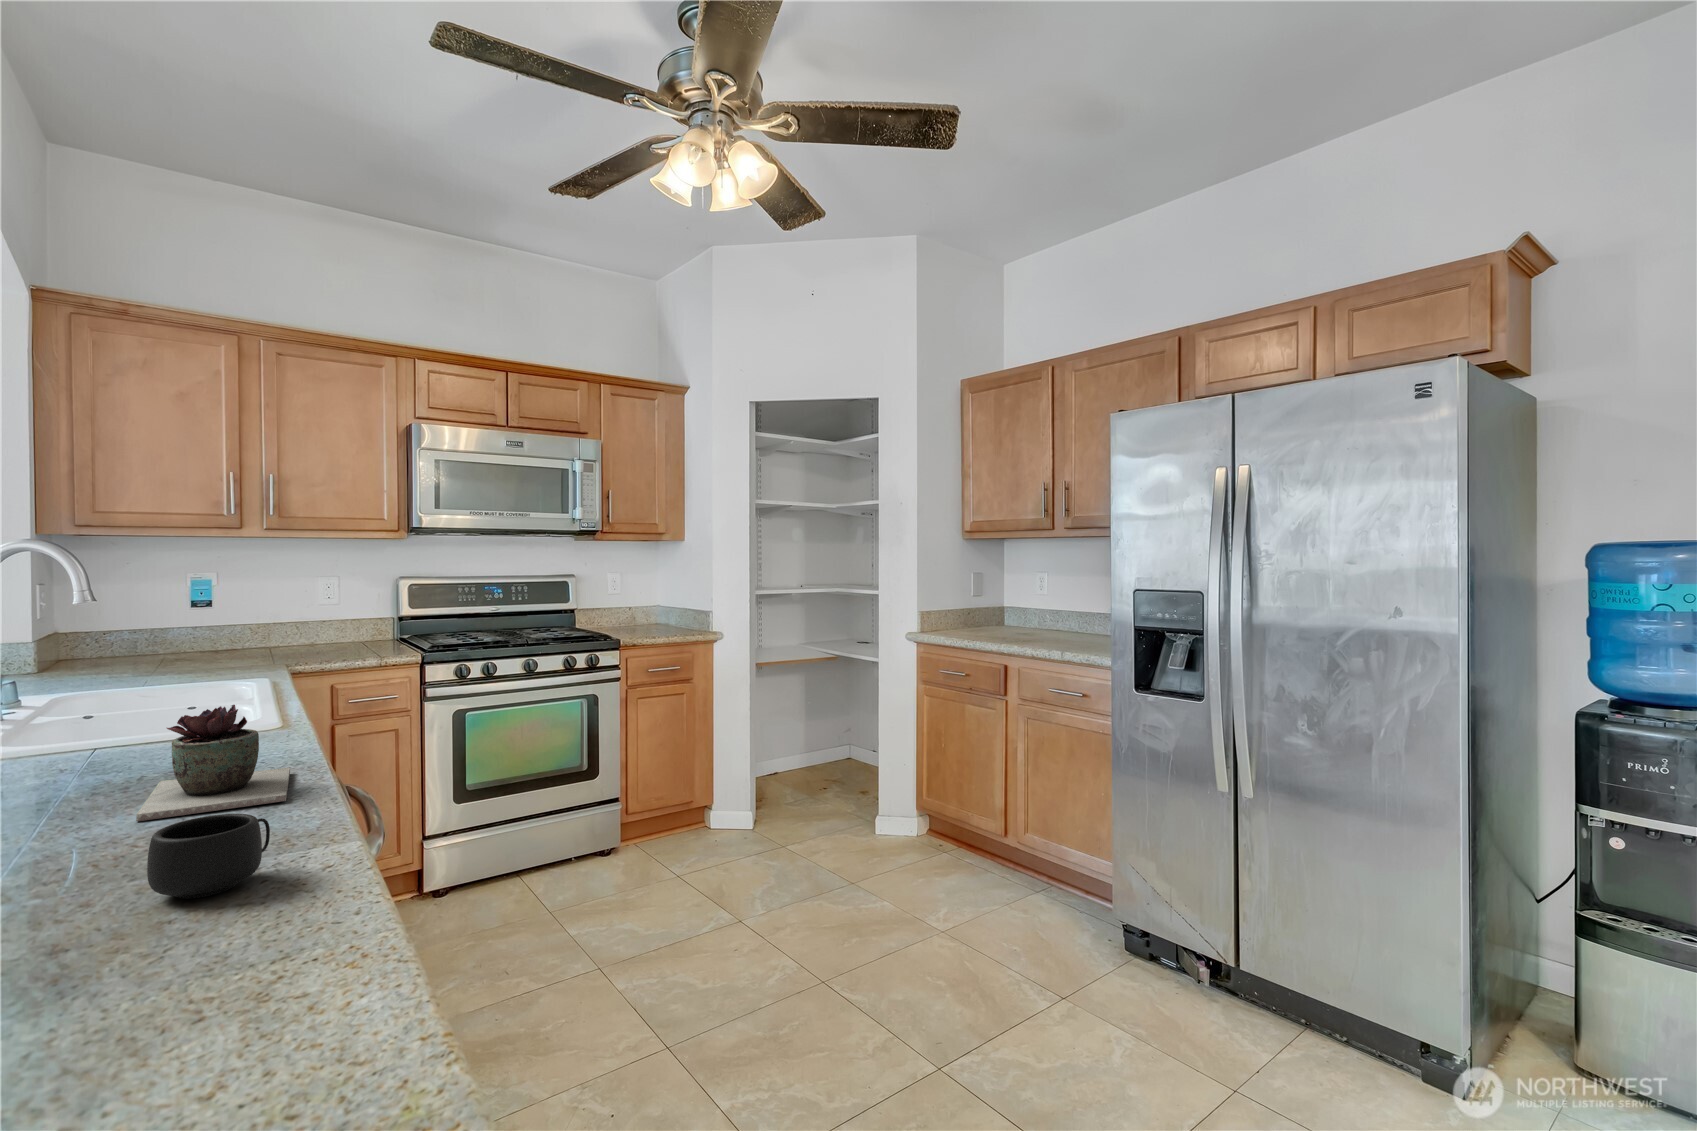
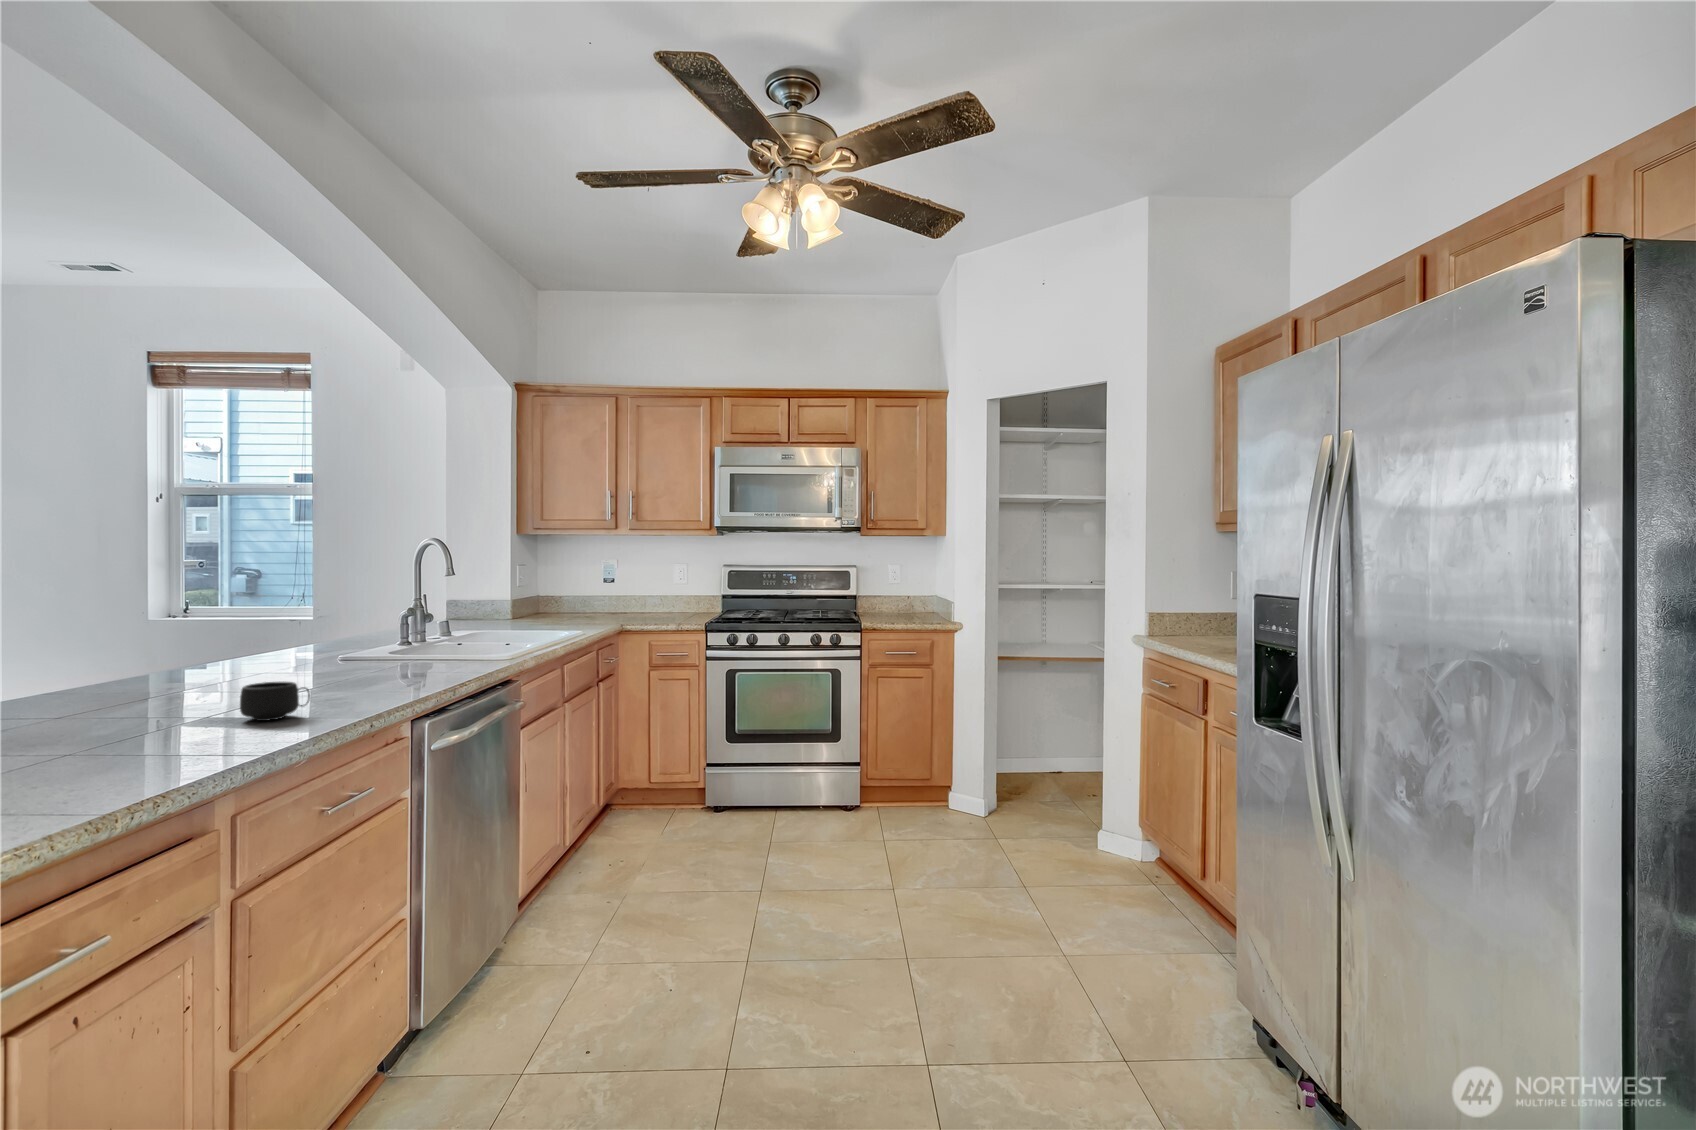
succulent plant: present [136,705,290,821] -> none [331,632,440,690]

